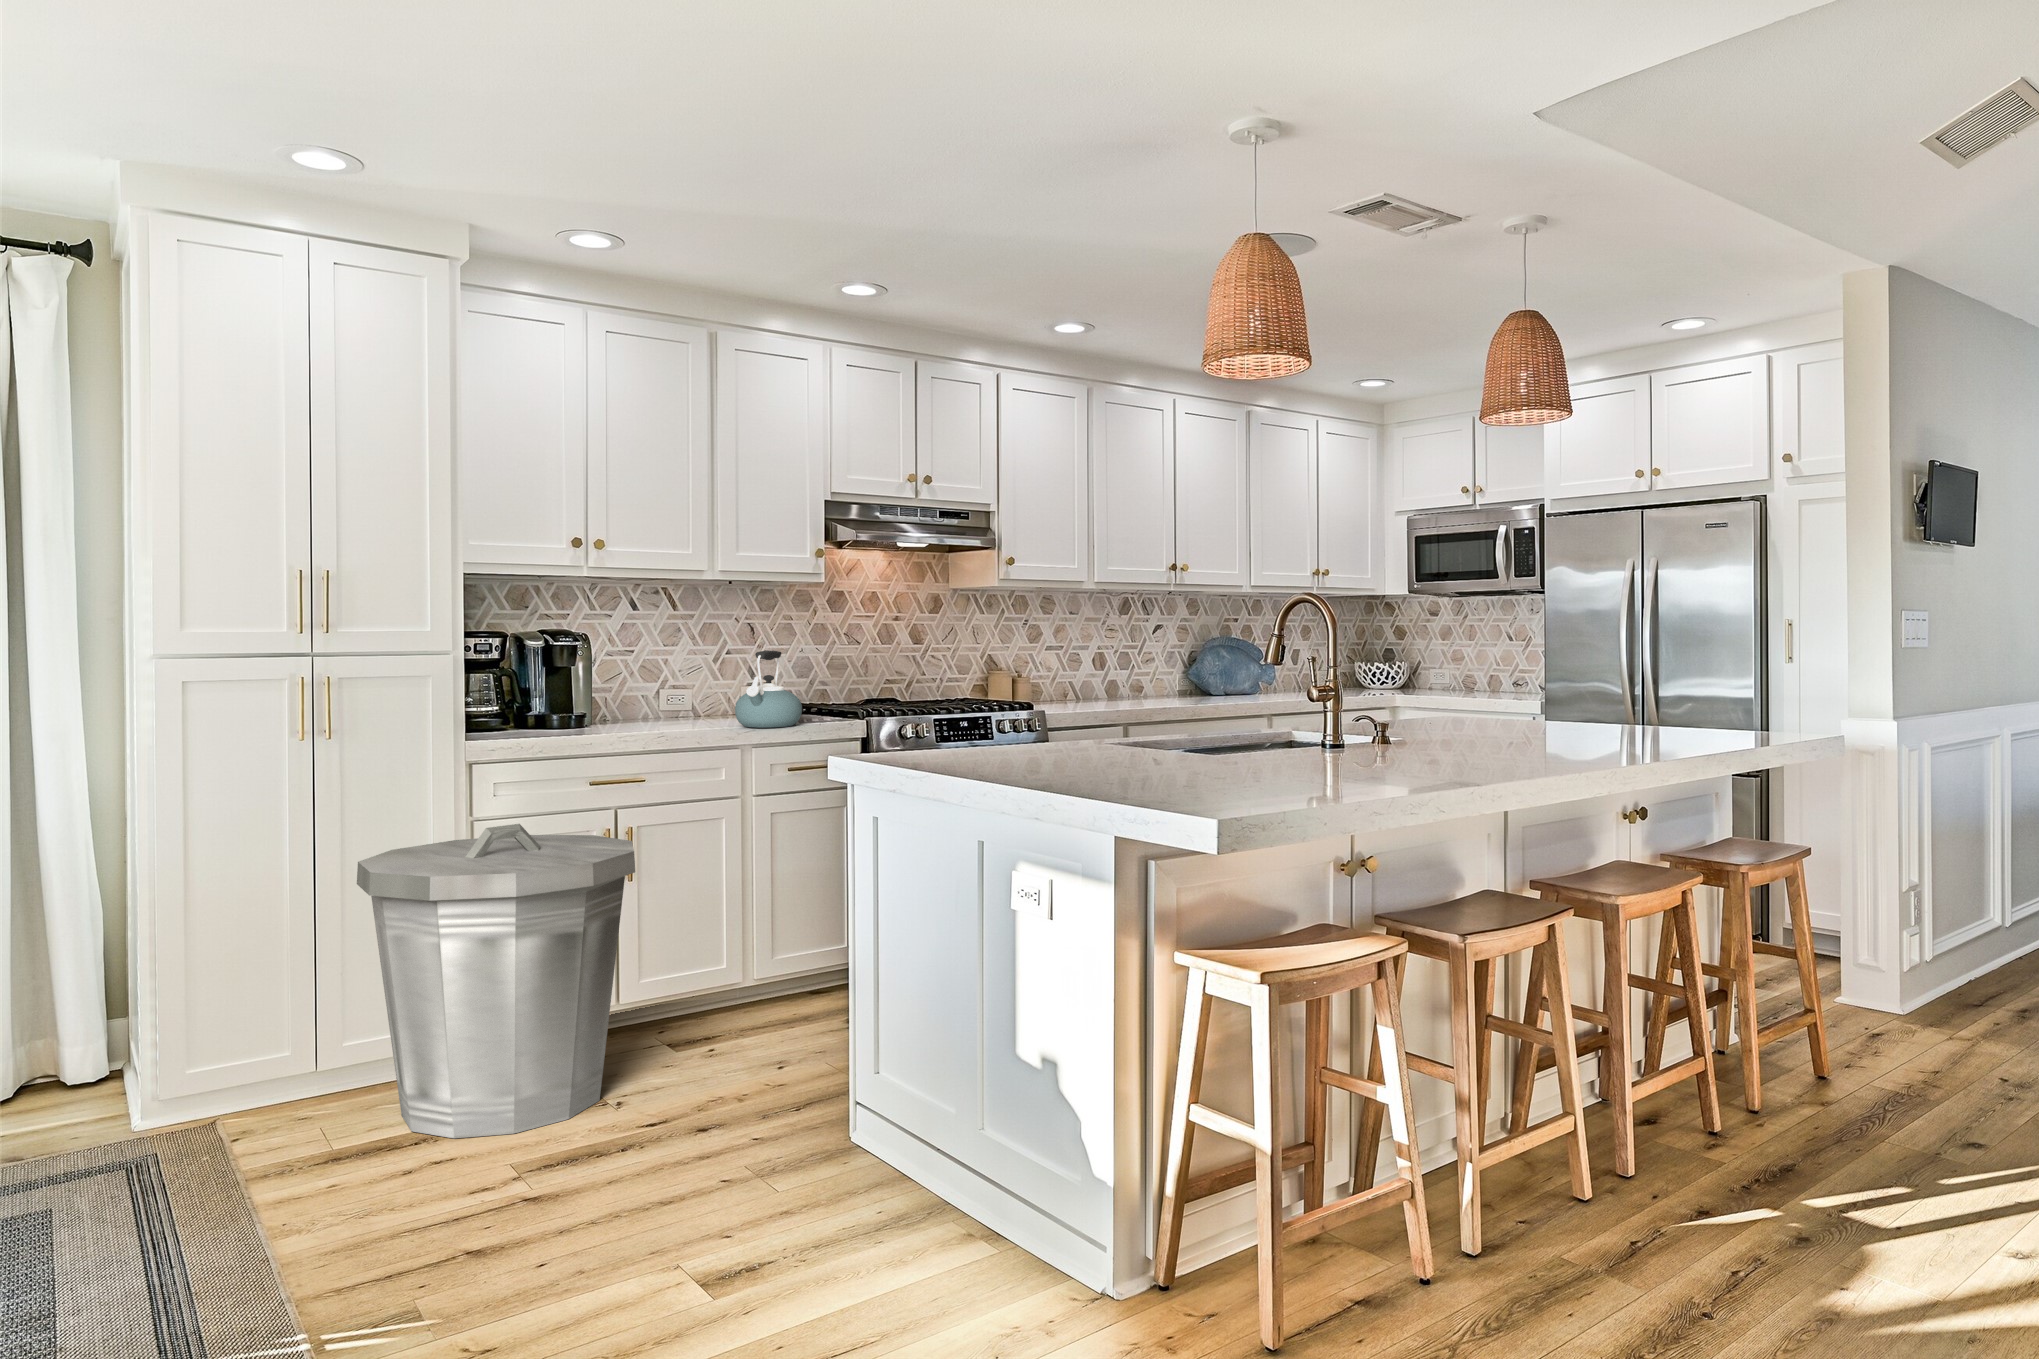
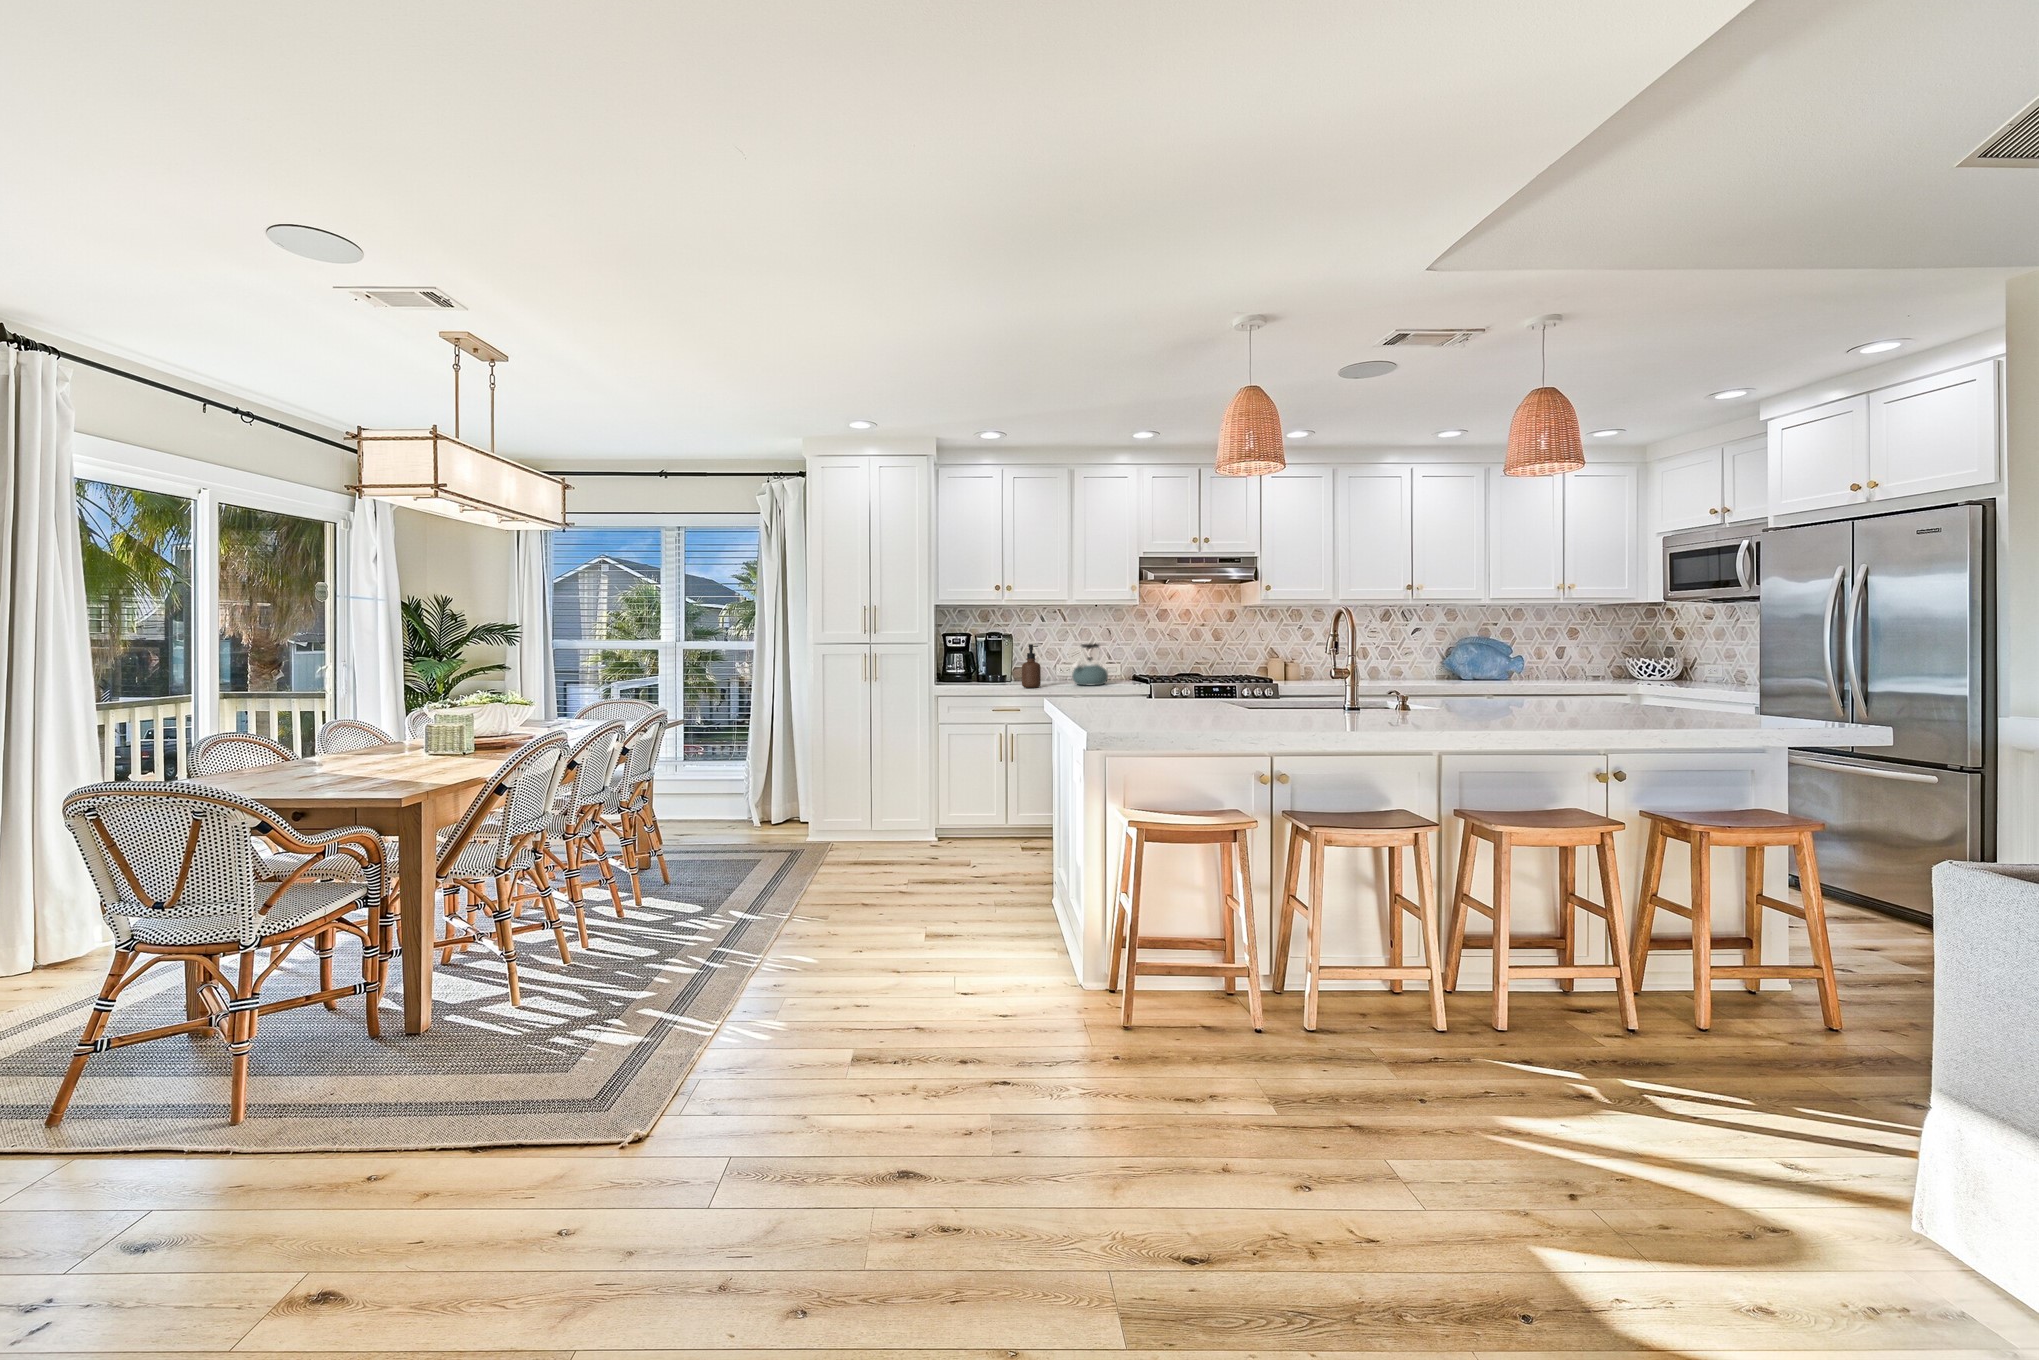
soap dispenser: none [650,653,688,737] -> present [1022,644,1041,688]
trash can: present [357,824,635,1138] -> none [869,723,989,864]

